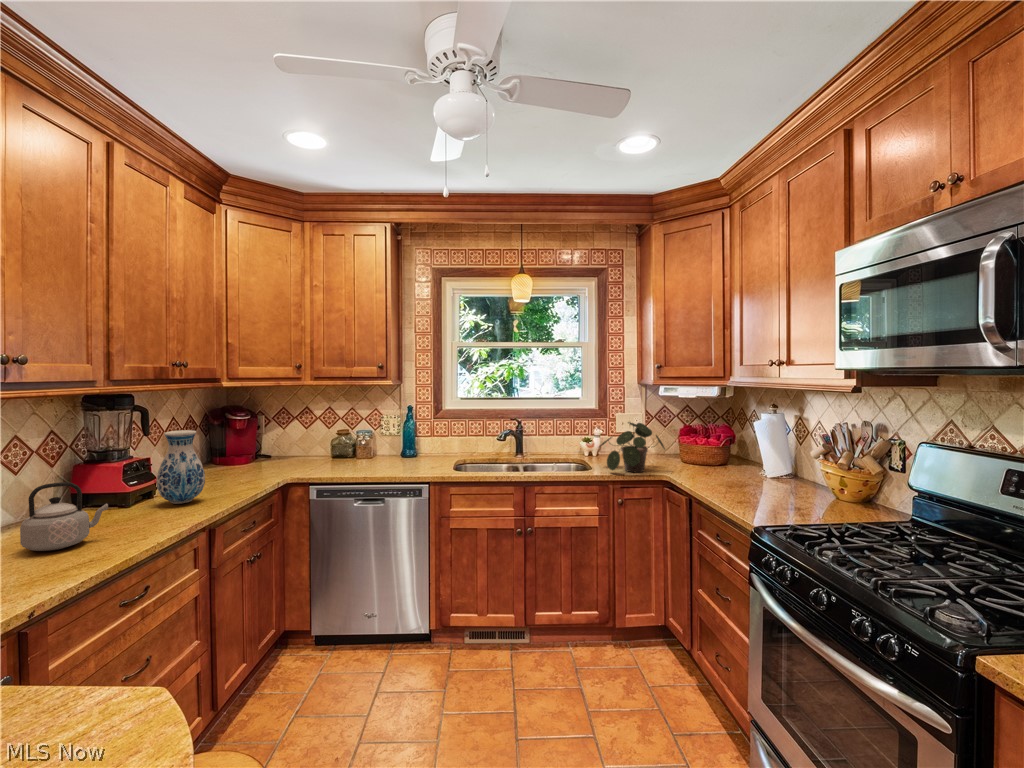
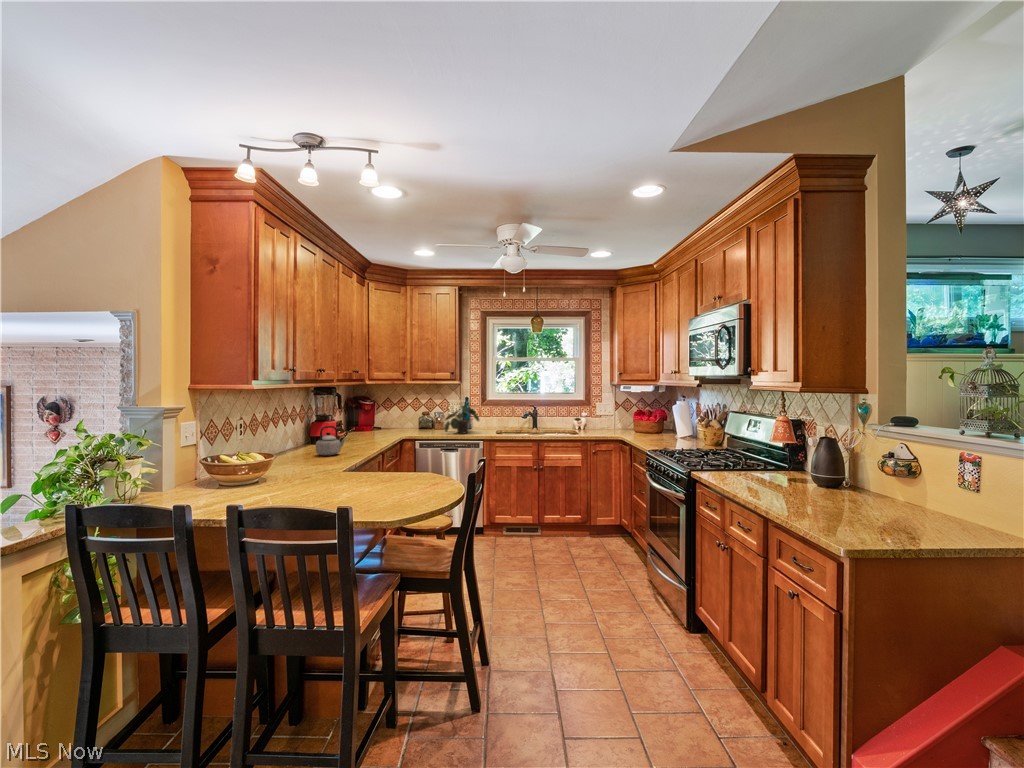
potted plant: present [599,422,665,472] -> present [445,406,479,434]
vase: present [157,430,205,504] -> none [349,407,371,444]

